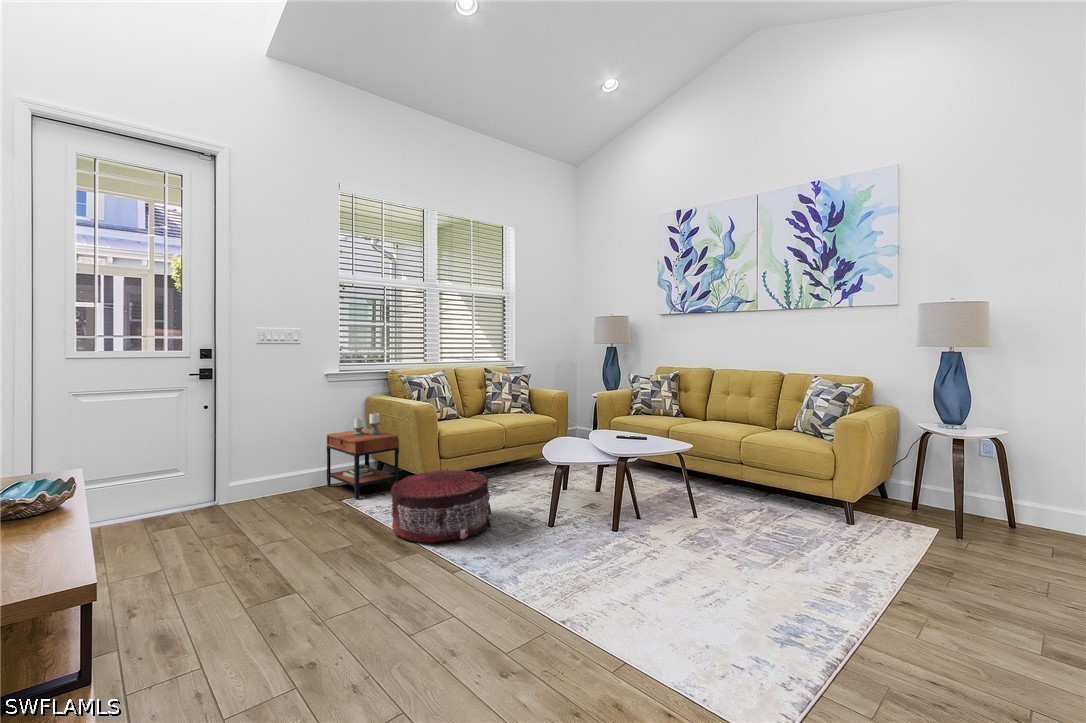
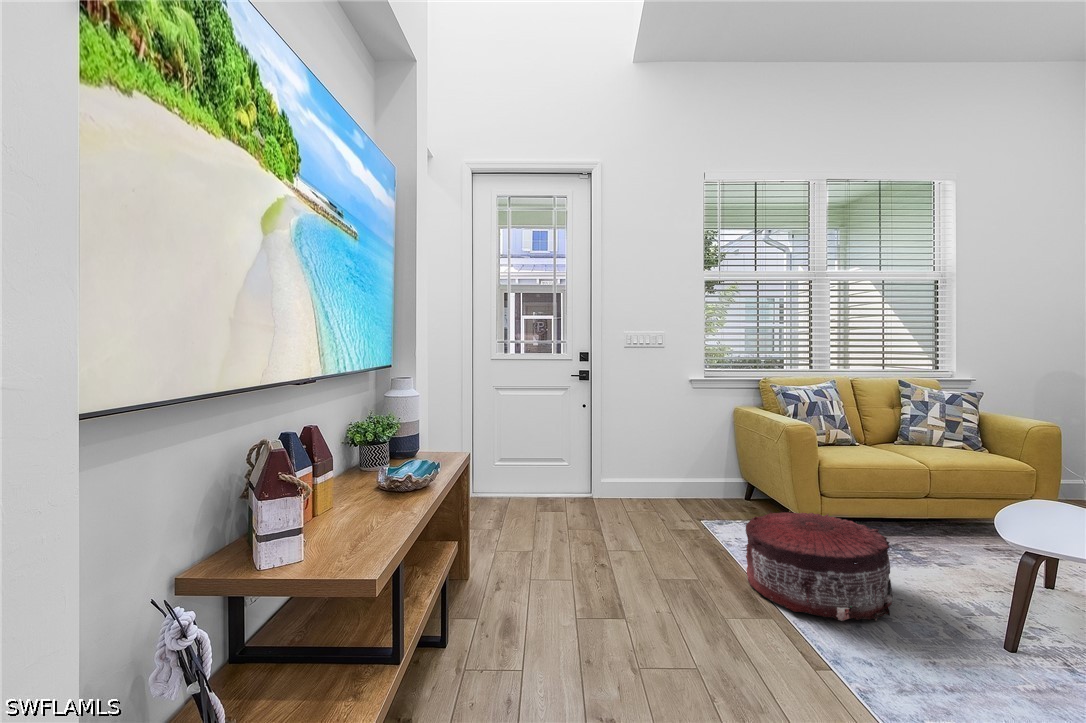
side table: present [327,413,399,499] -> none [689,428,769,523]

